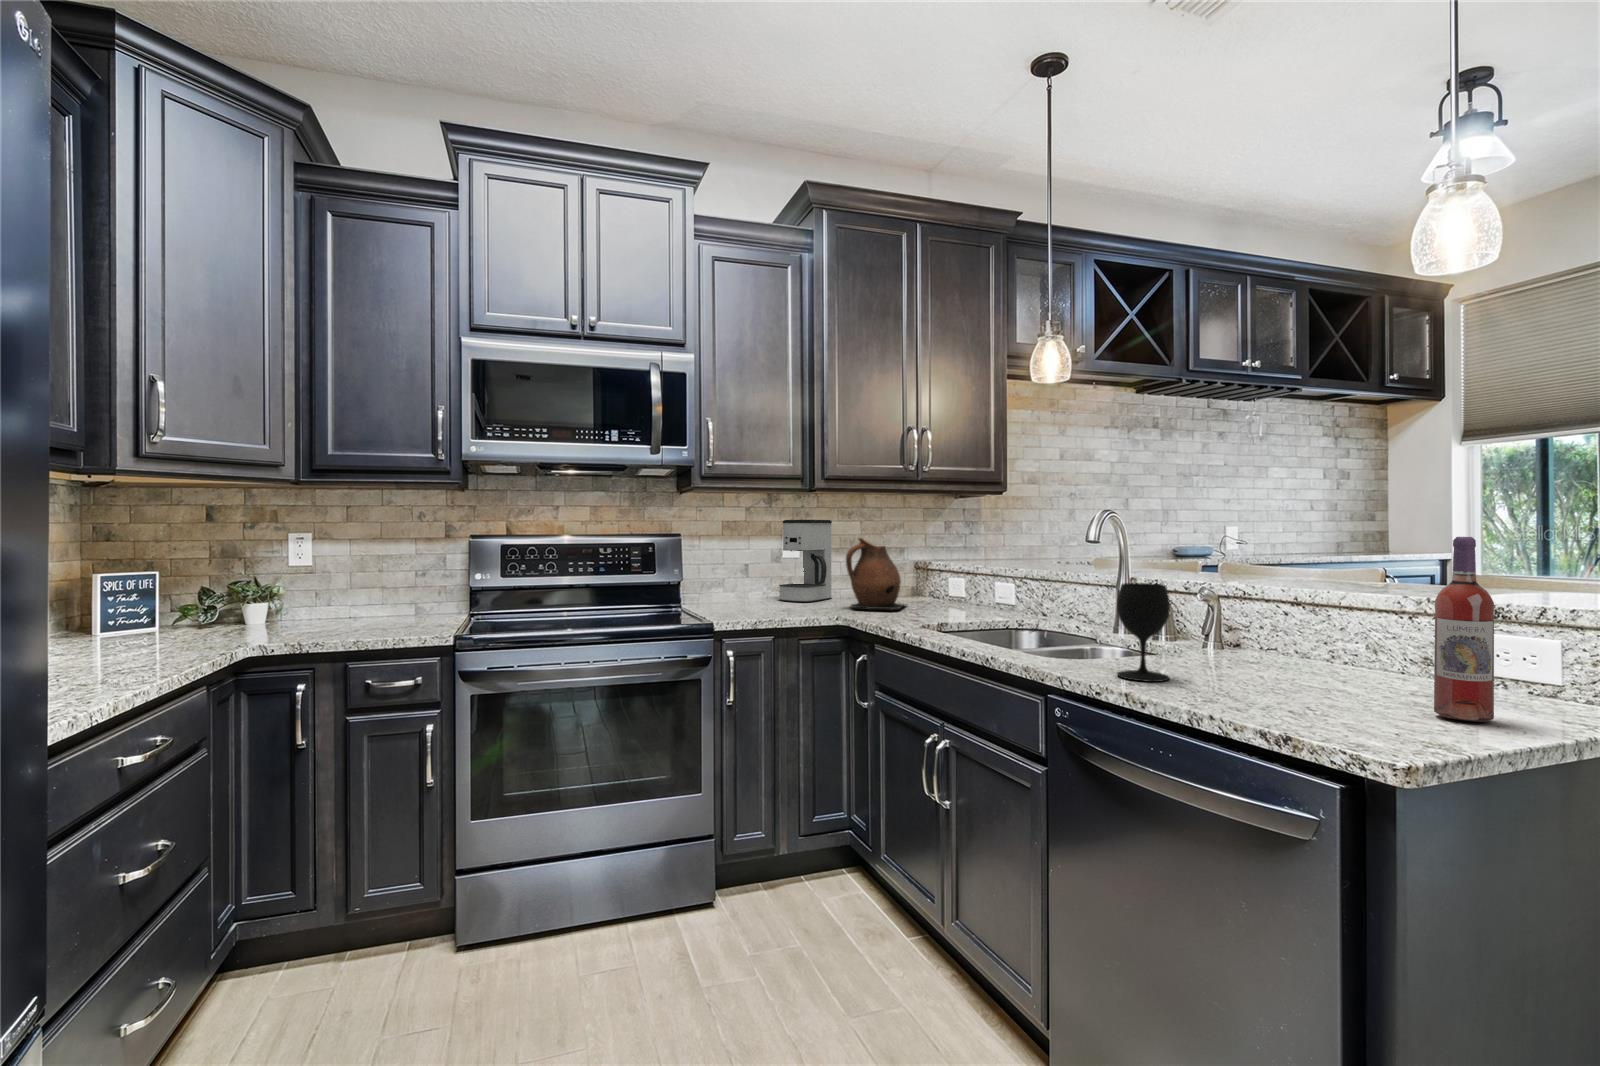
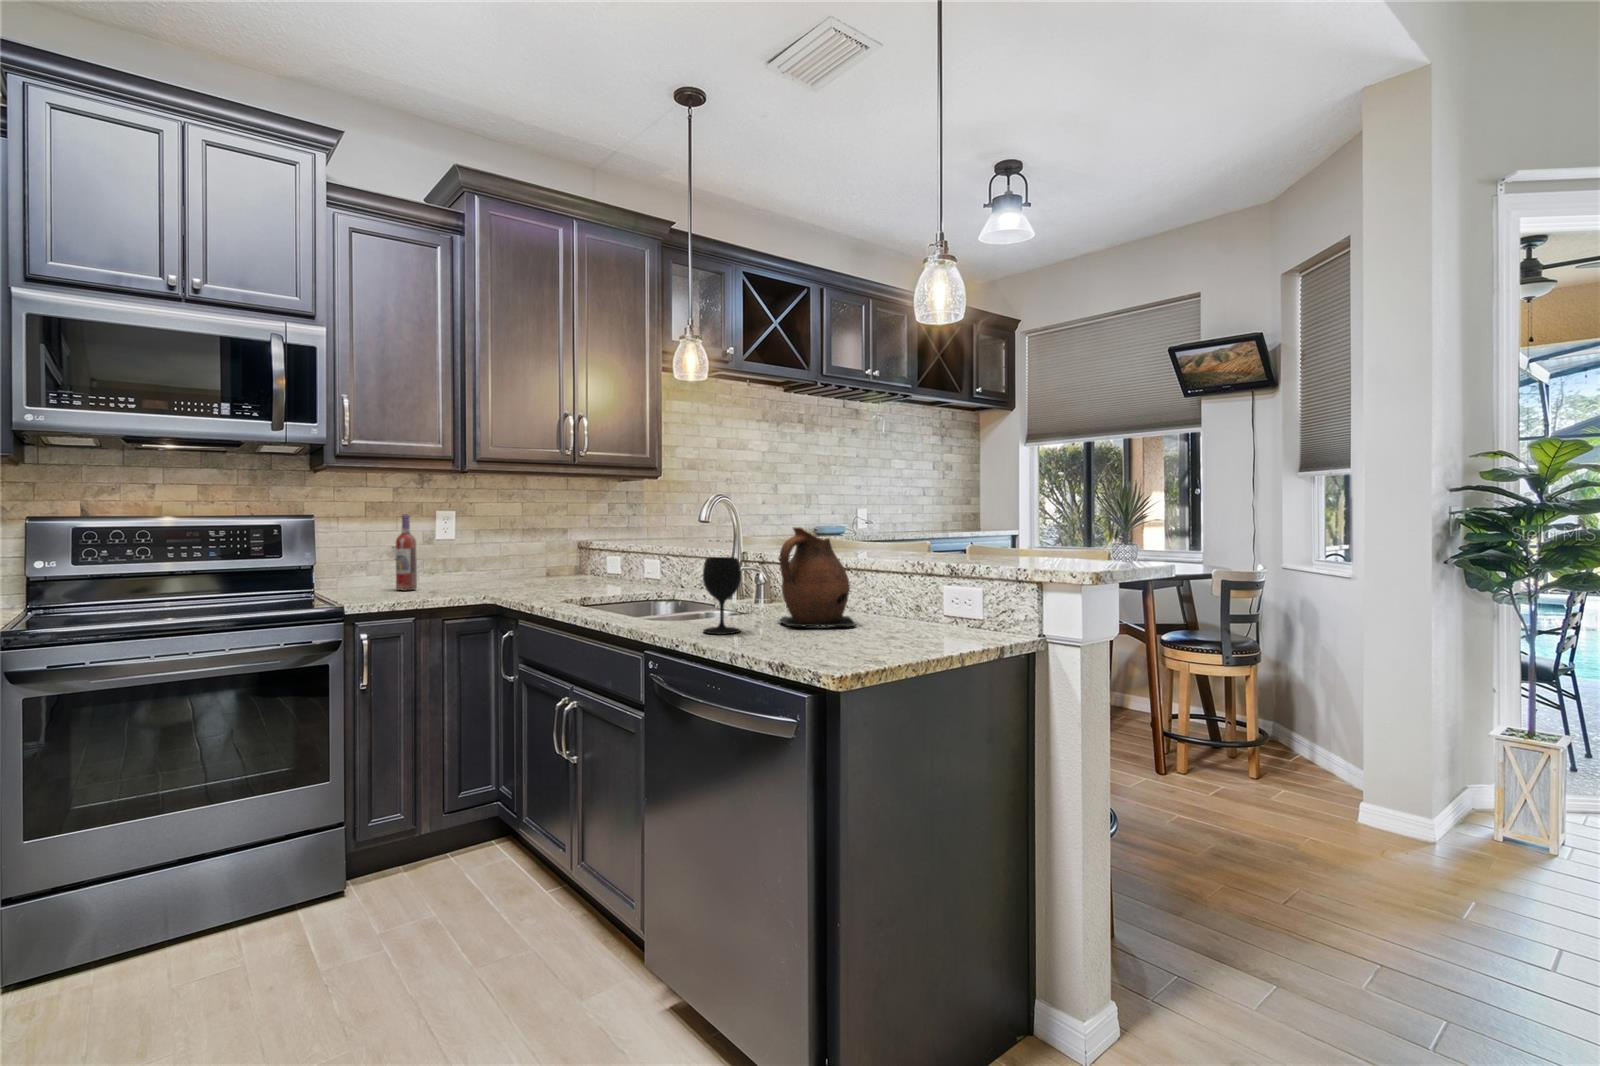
coffee maker: present [779,520,832,602] -> none [431,501,489,584]
wine bottle: present [1434,537,1494,722] -> present [396,514,417,591]
ceramic pitcher: present [846,538,906,610] -> present [779,527,855,627]

